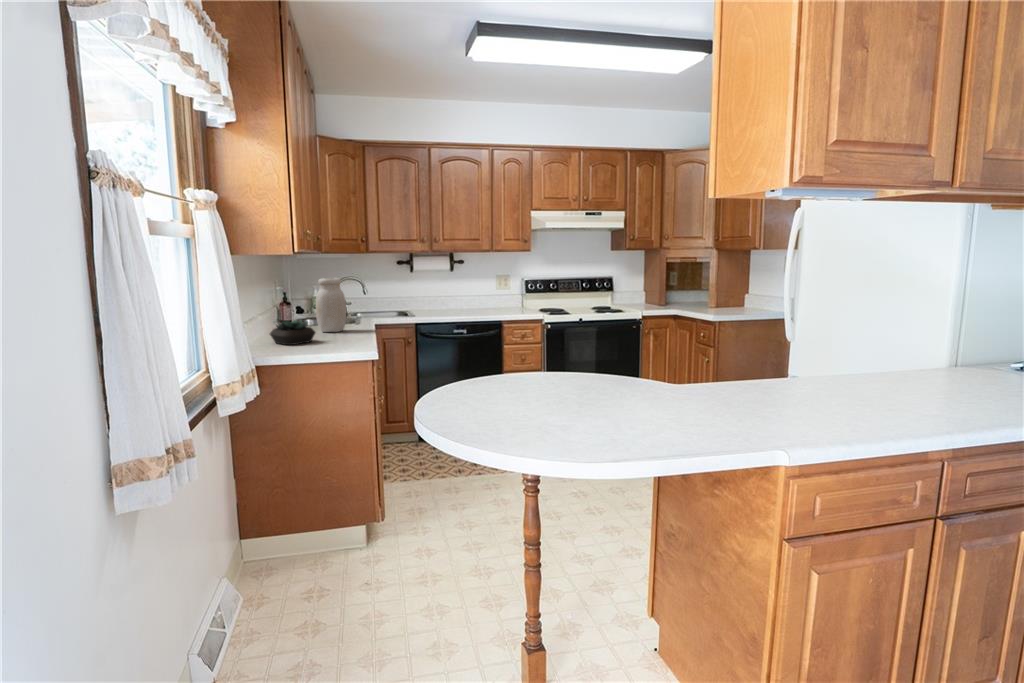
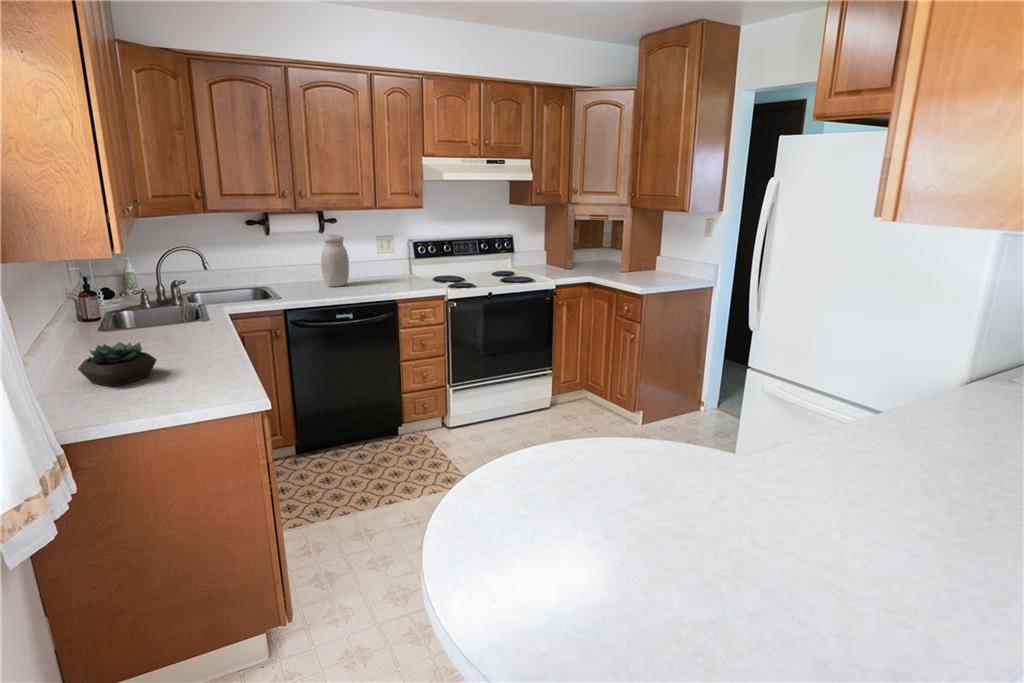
jar: present [316,278,346,332] -> present [321,235,349,287]

